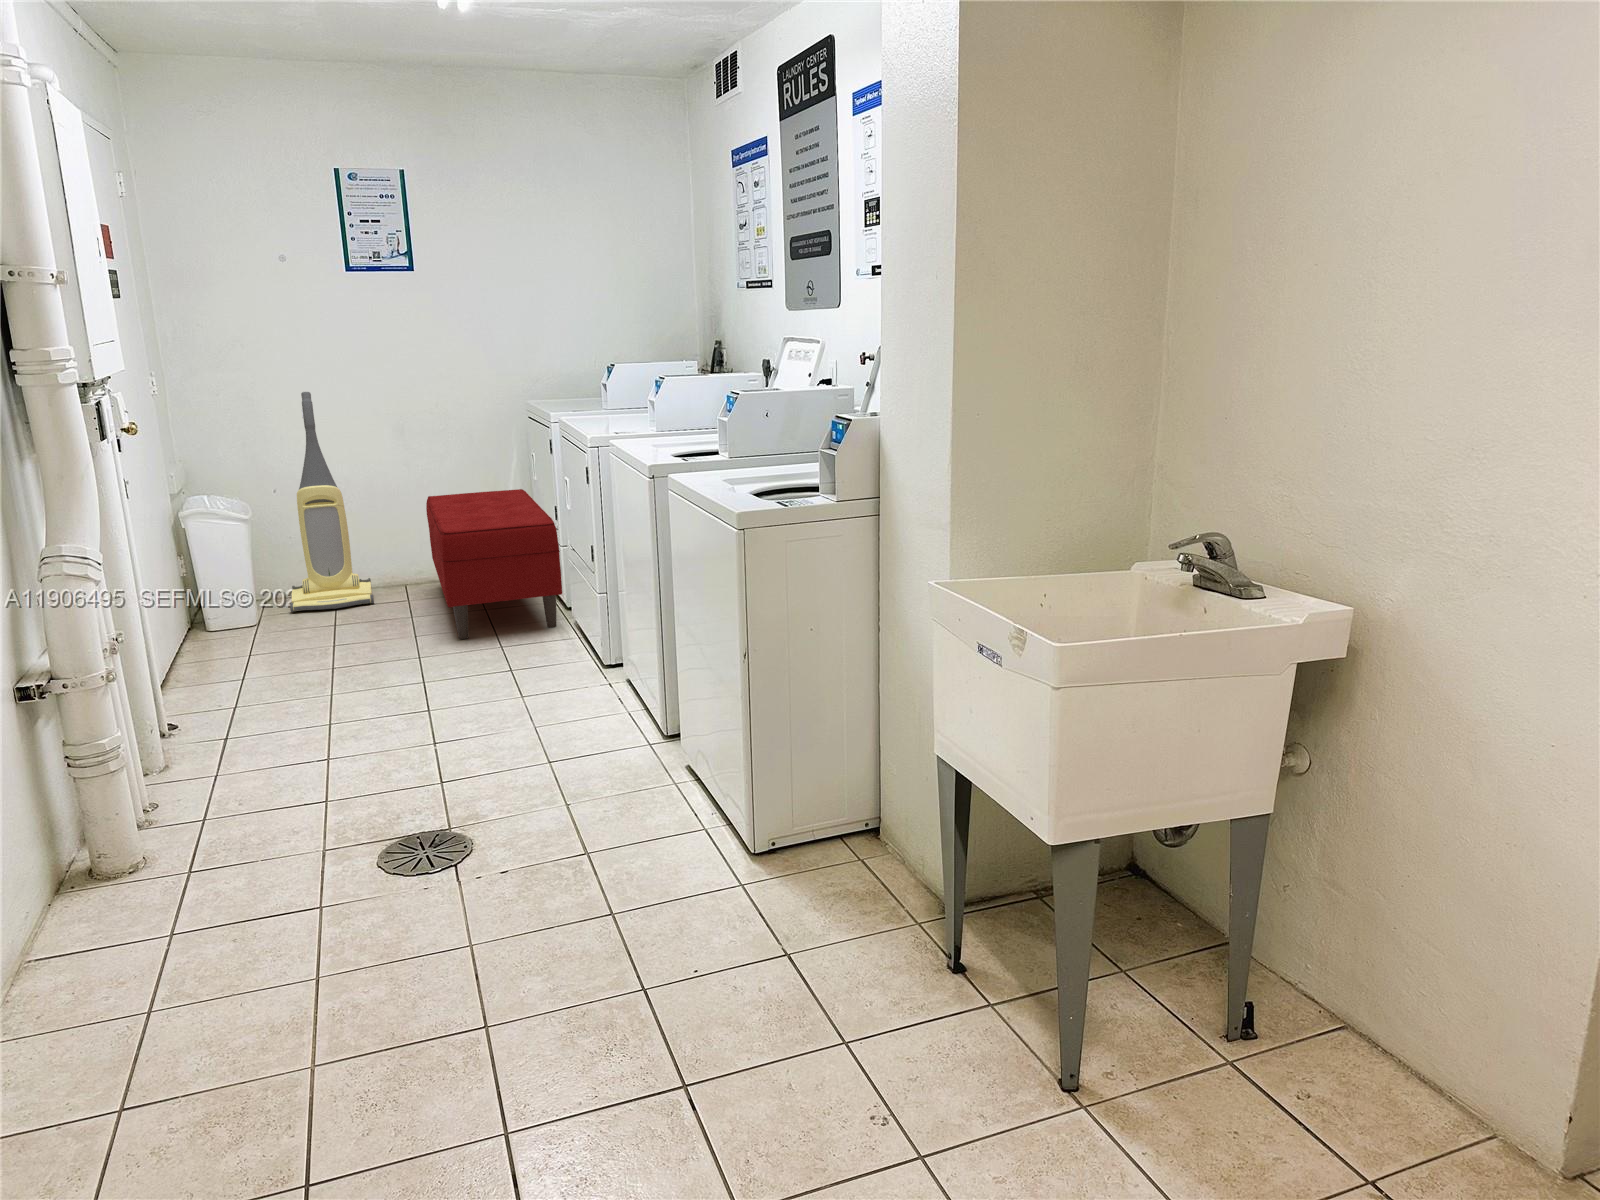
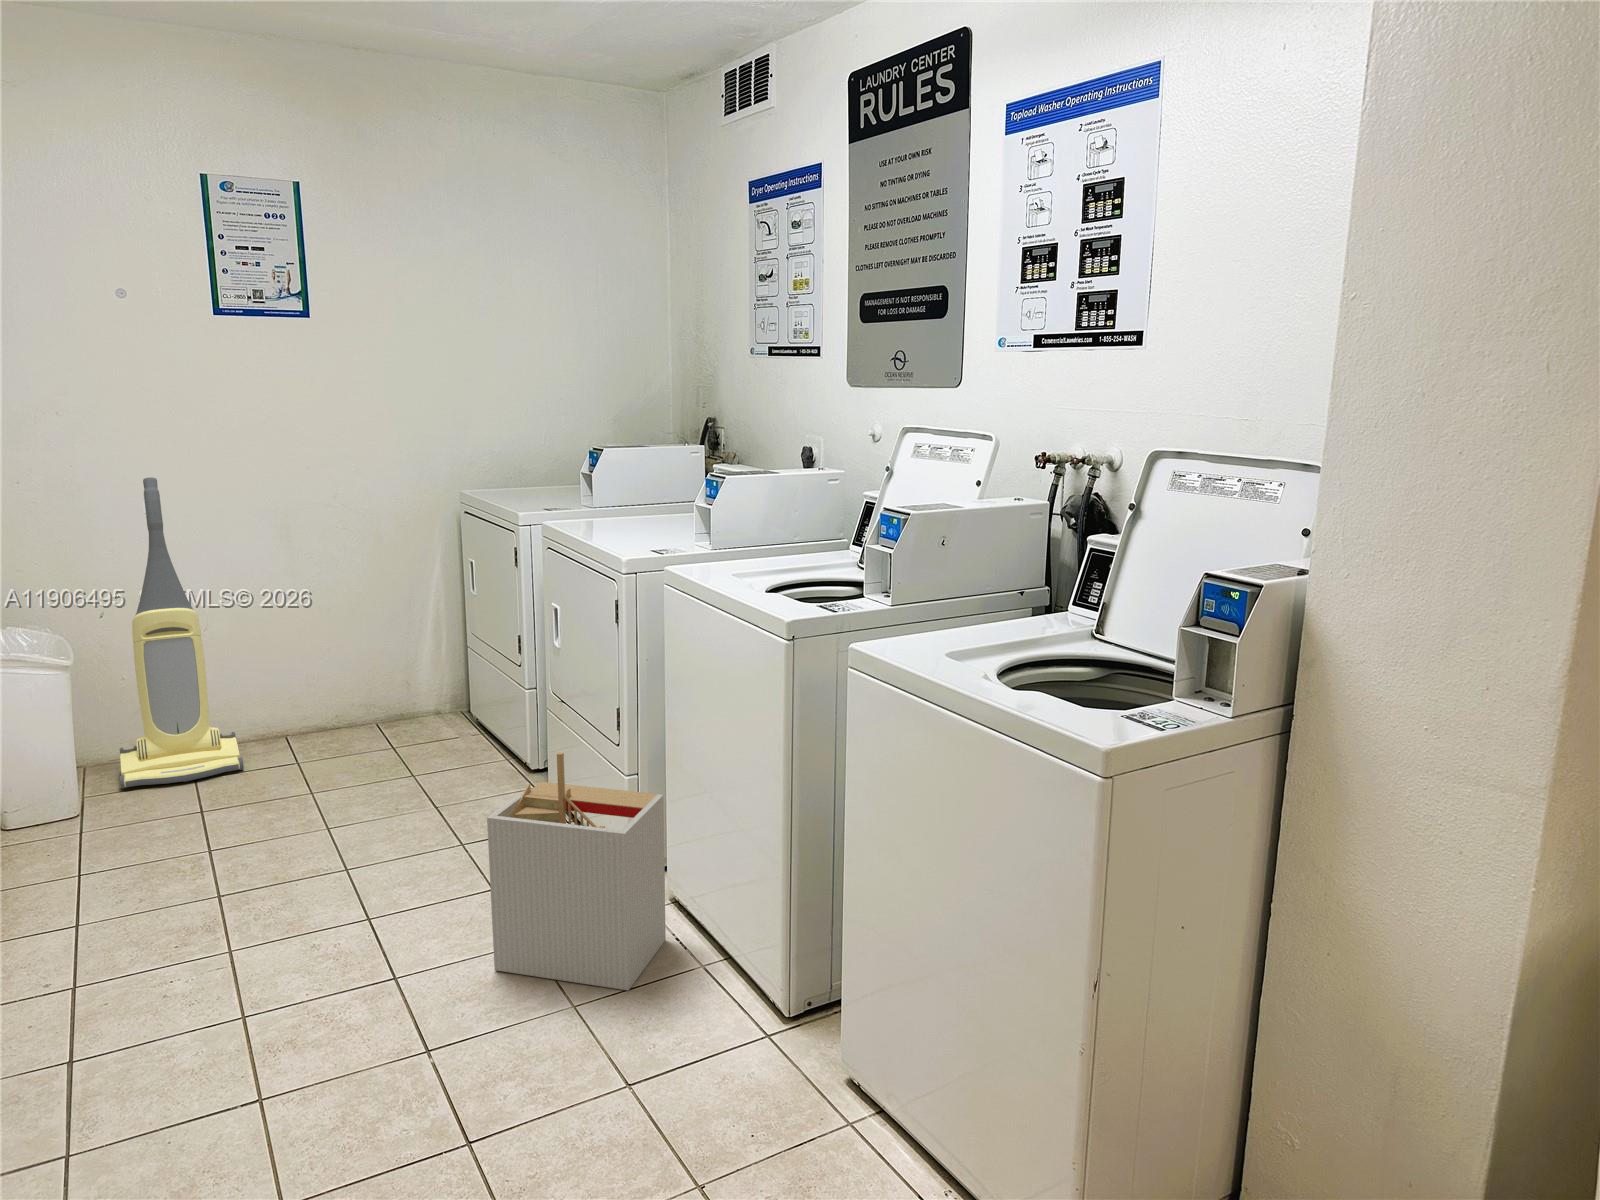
bench: present [426,489,562,639] -> none [319,606,536,831]
storage bin: none [483,566,612,724] -> present [487,752,666,990]

